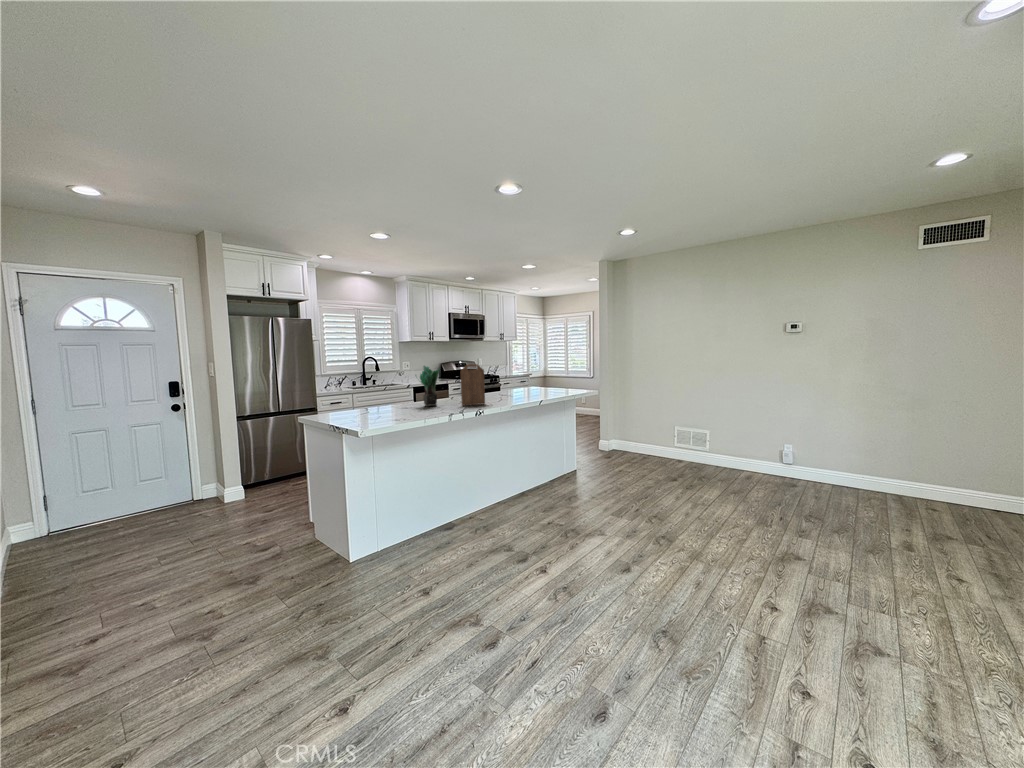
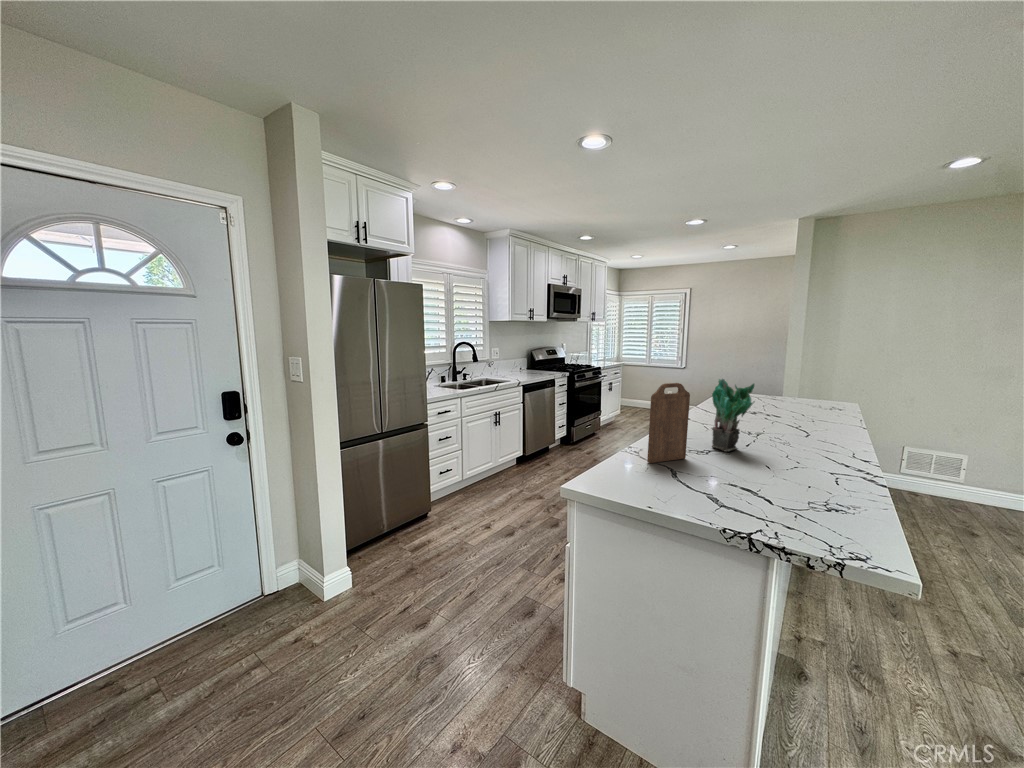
cutting board: present [460,364,485,405] -> present [647,383,690,463]

